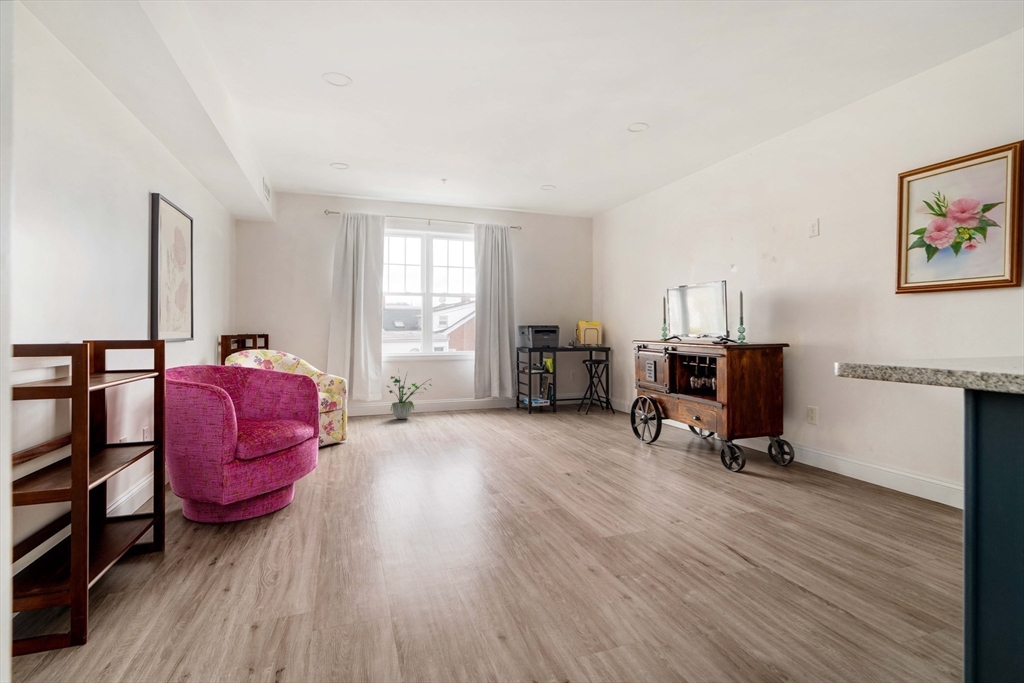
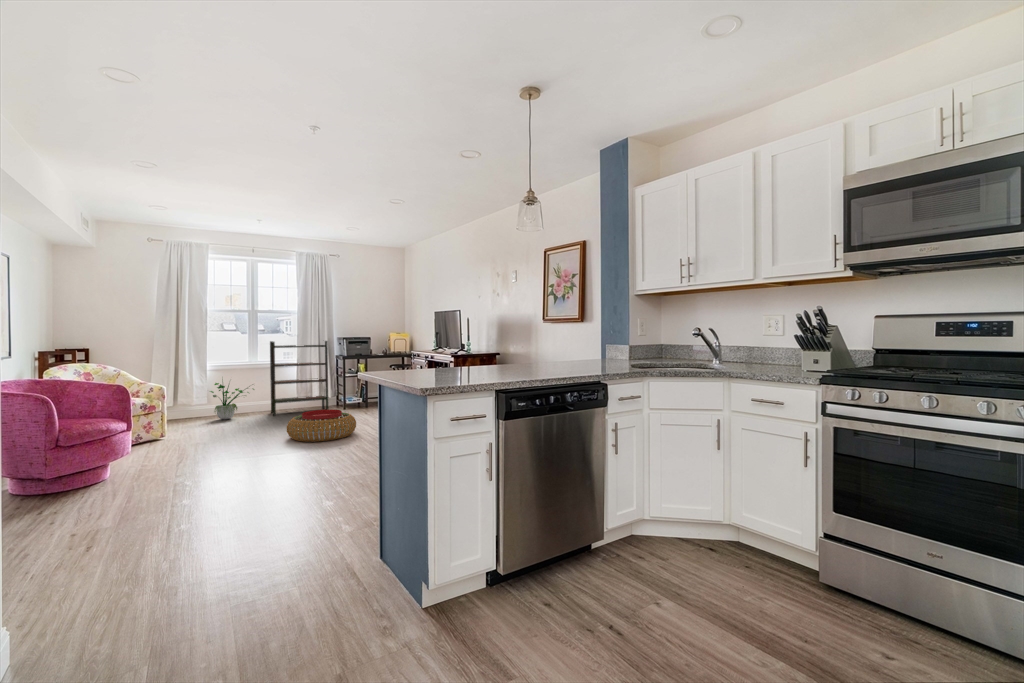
bookshelf: none [447,329,511,417] -> present [270,341,328,416]
pouf: none [486,416,571,459] -> present [287,410,356,442]

